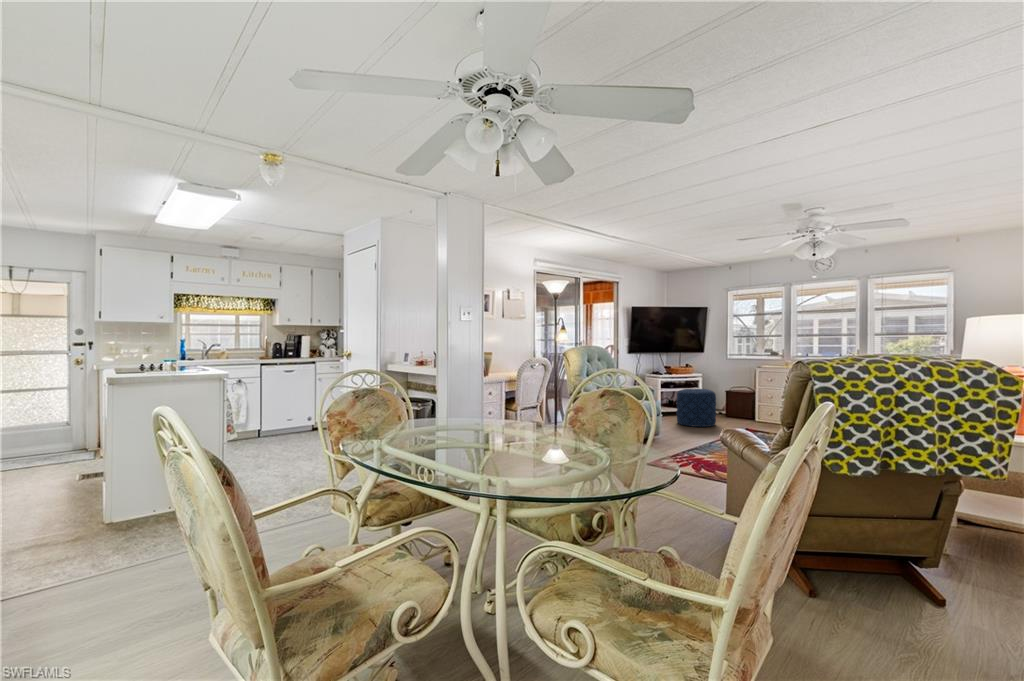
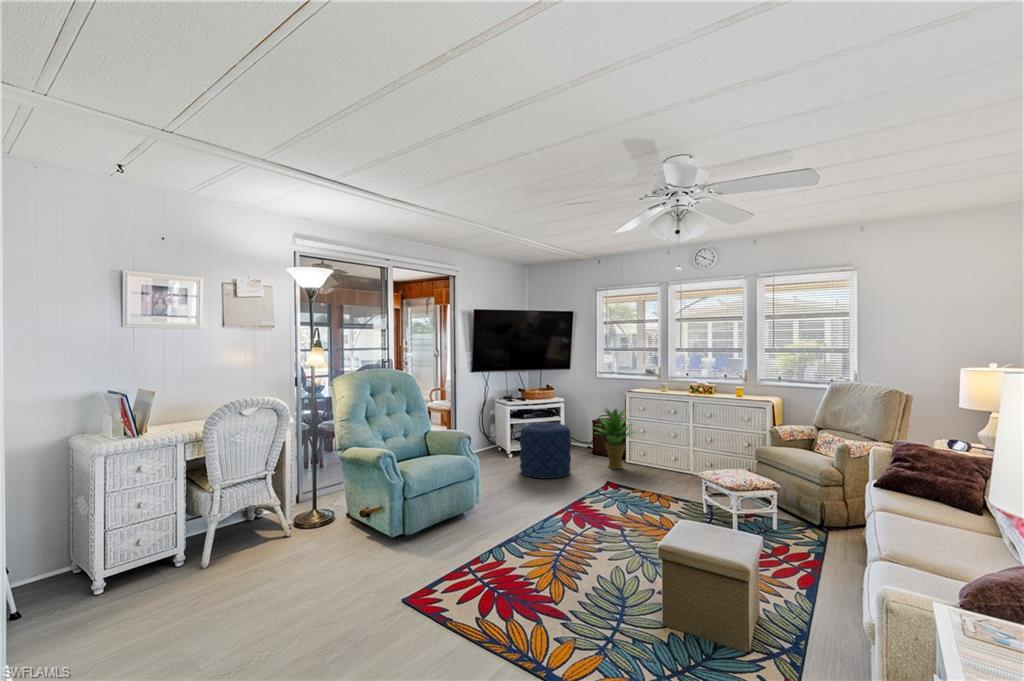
potted plant: none [730,378,767,424] -> present [594,408,633,469]

